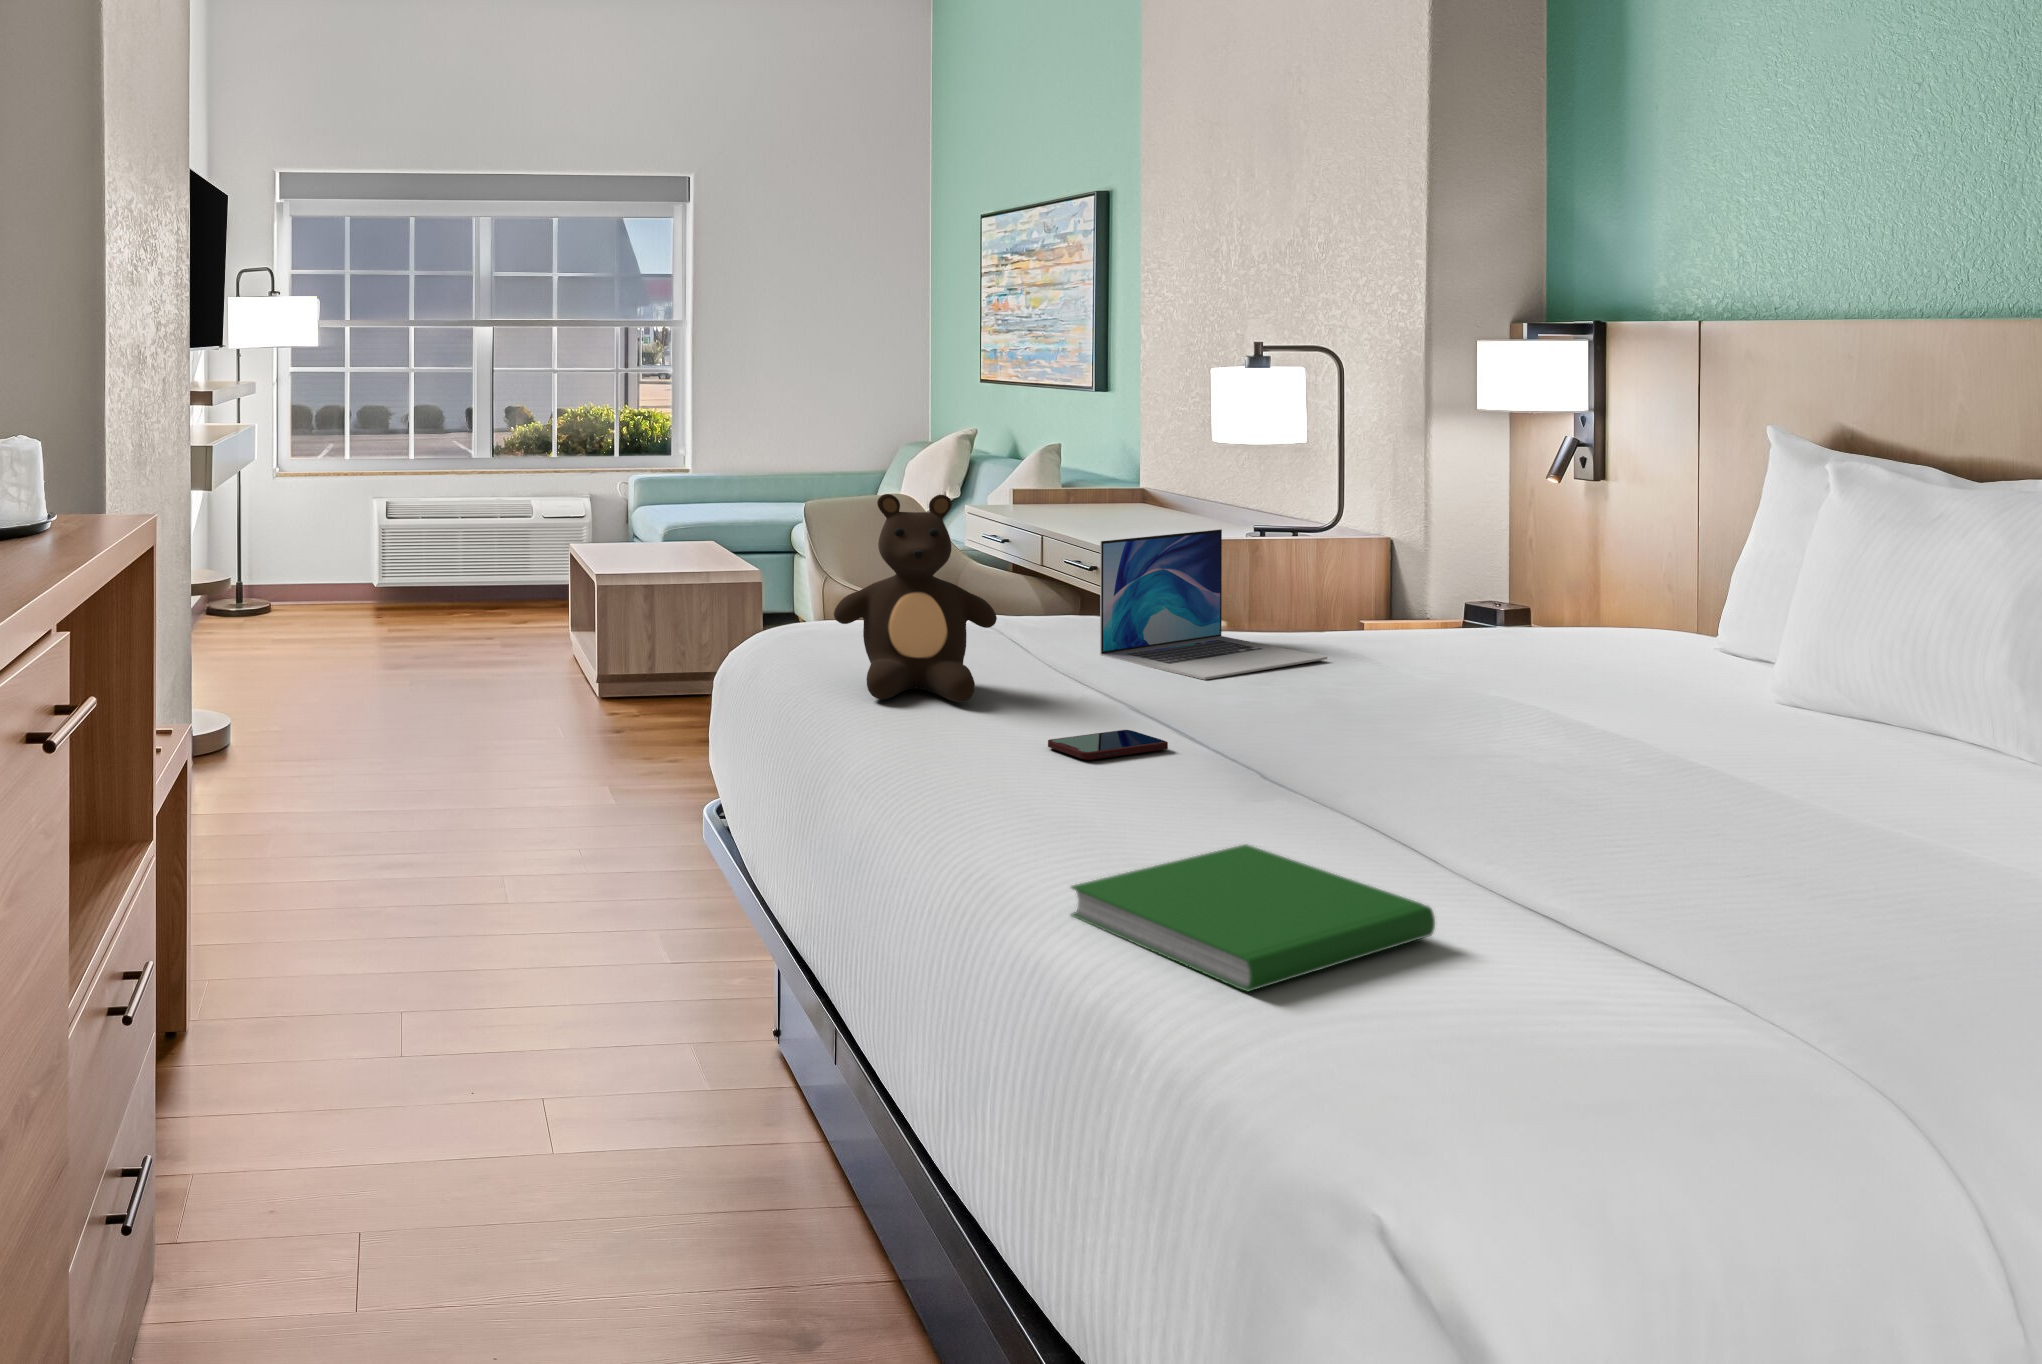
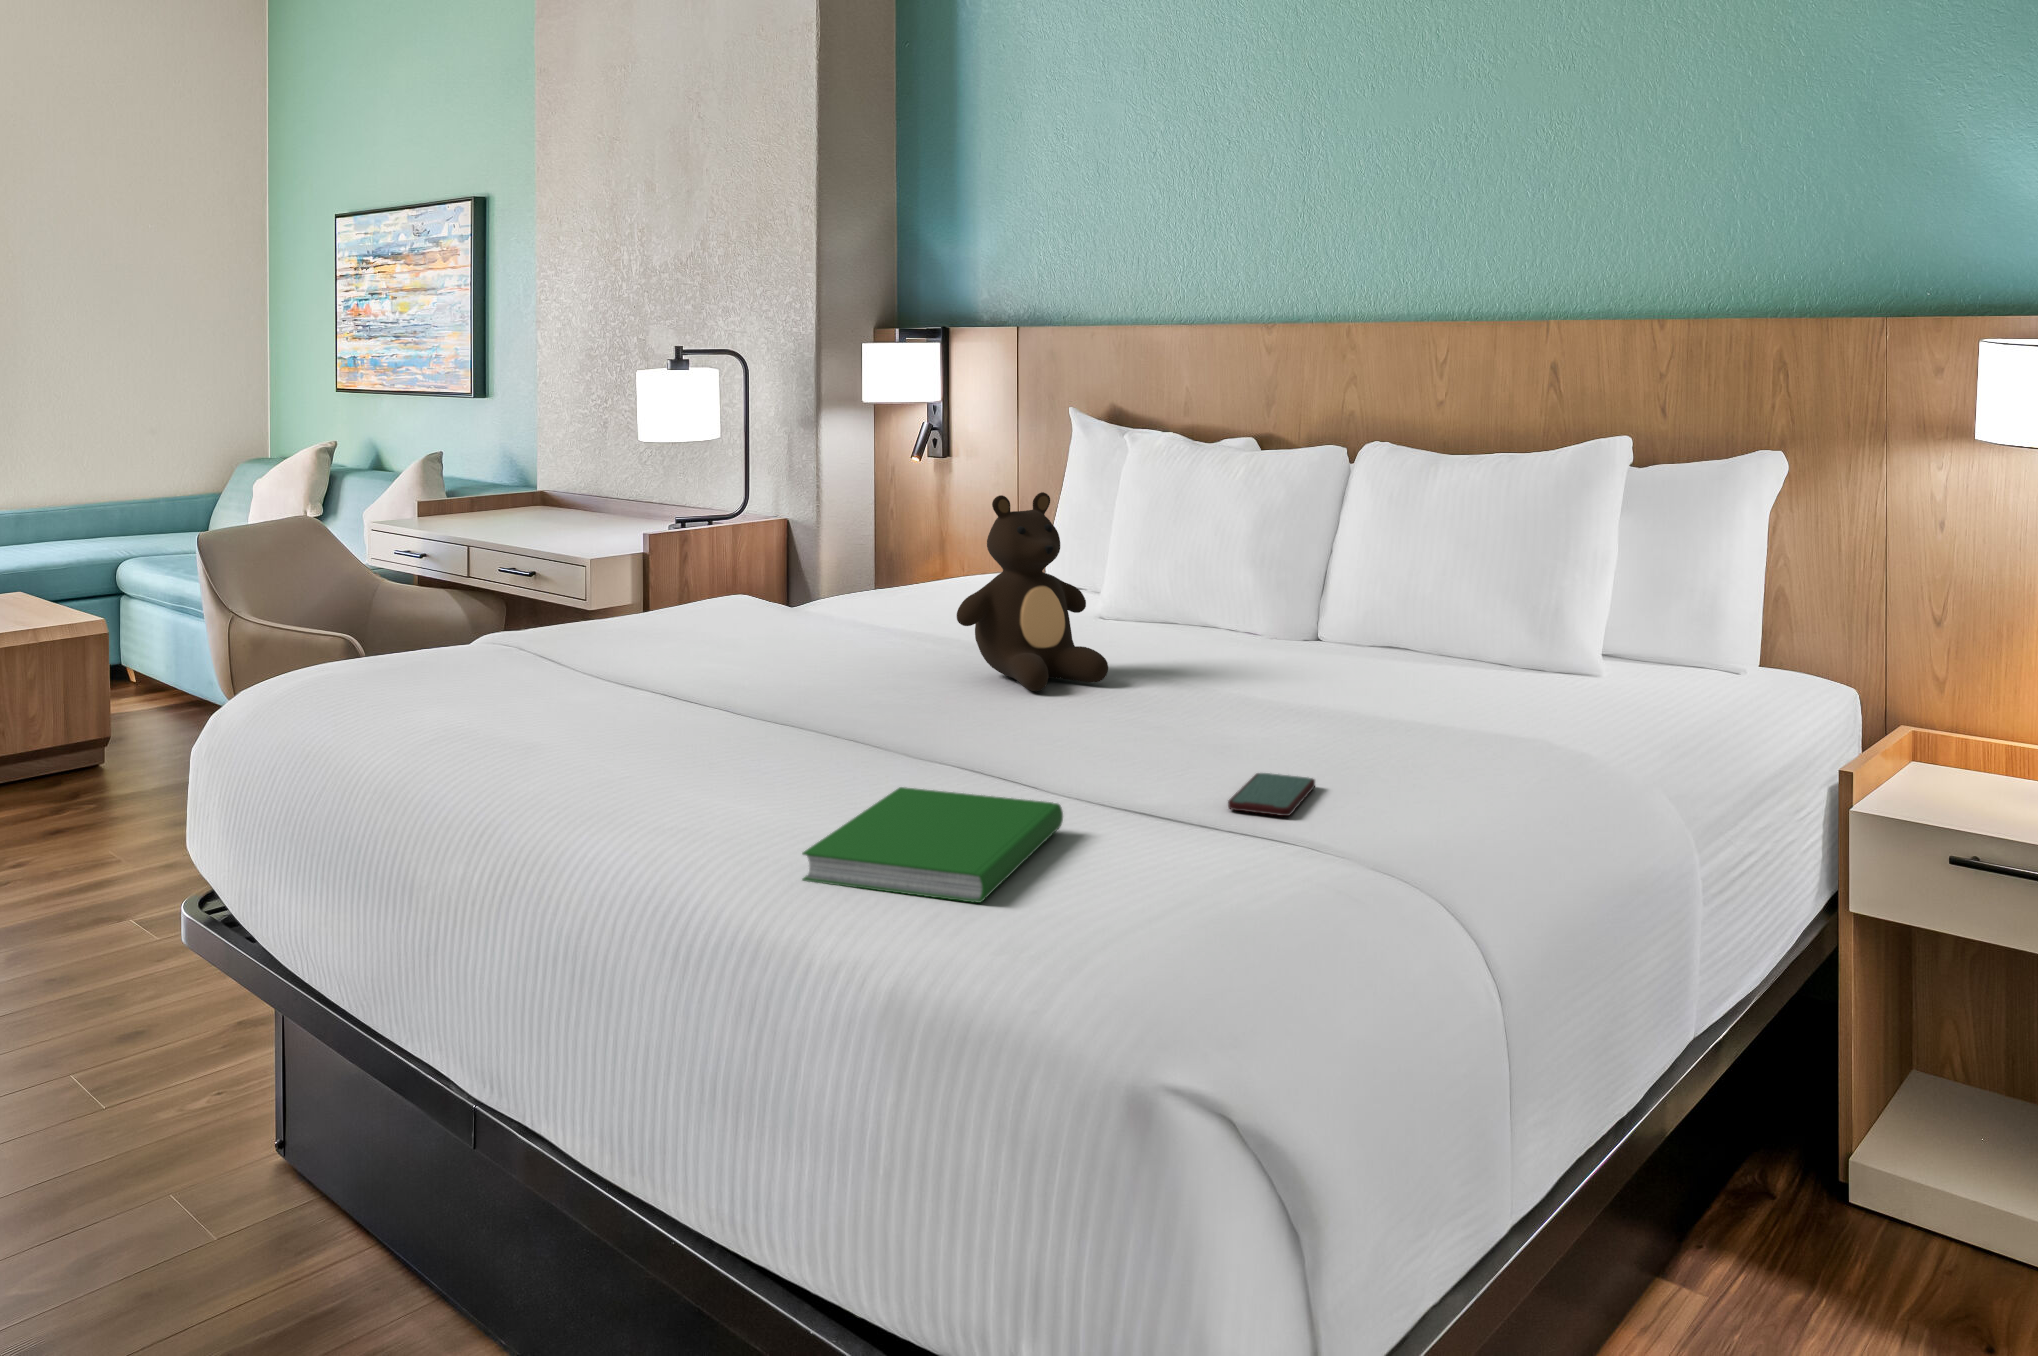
teddy bear: present [834,494,997,702] -> present [957,492,1108,691]
laptop: present [1100,529,1327,680] -> none [624,521,811,661]
smartphone: present [1048,730,1168,760] -> present [1228,773,1315,816]

